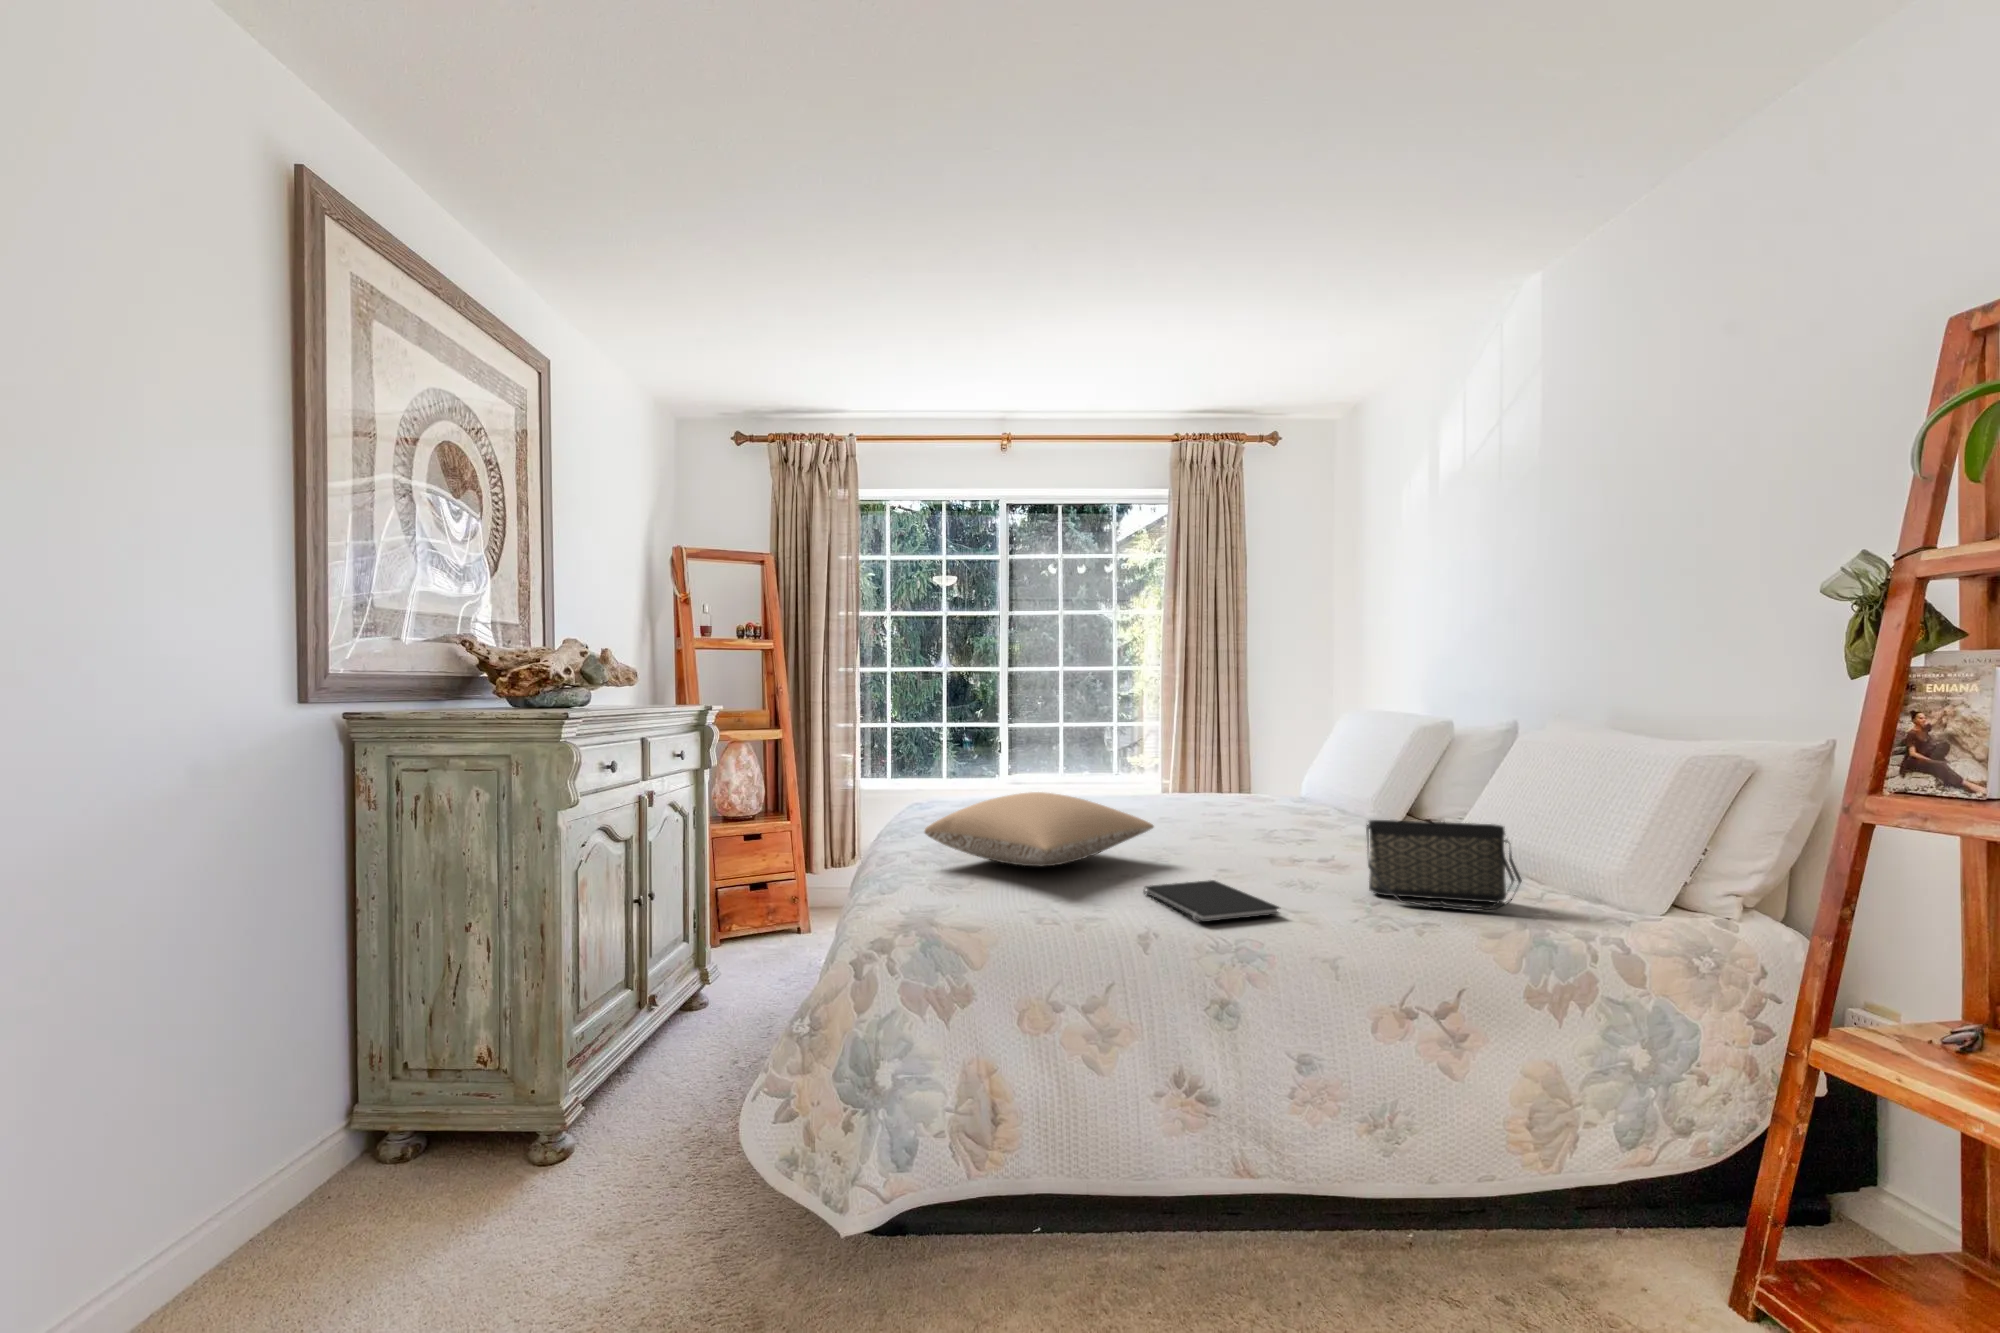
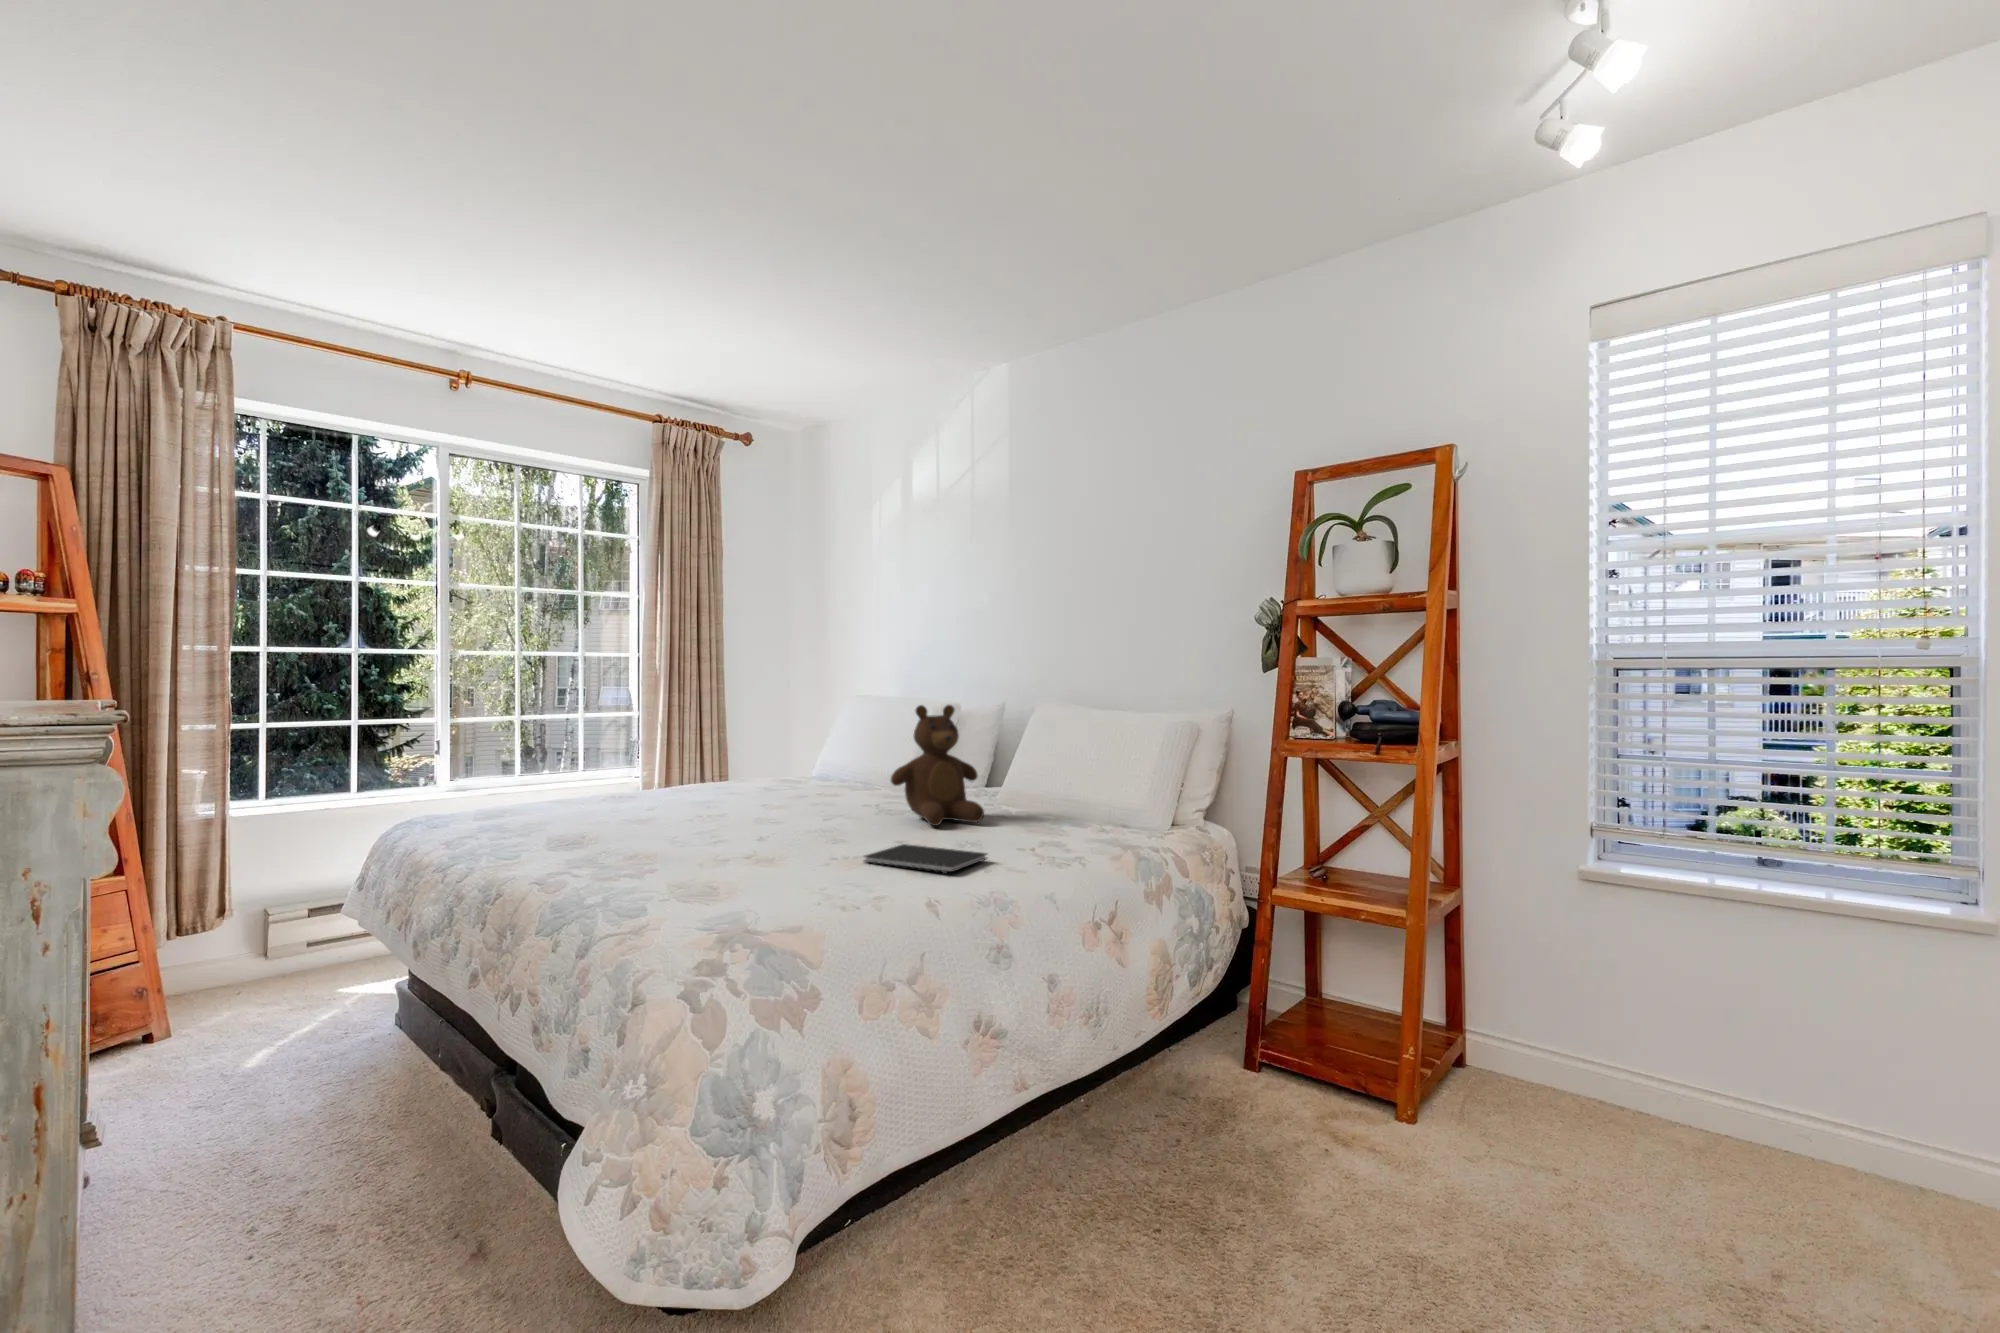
teddy bear: none [1266,720,1387,868] -> present [891,705,984,826]
pillow: present [925,792,1154,866] -> none [606,783,820,858]
handbag: present [1366,820,1522,911] -> none [1007,777,1107,841]

